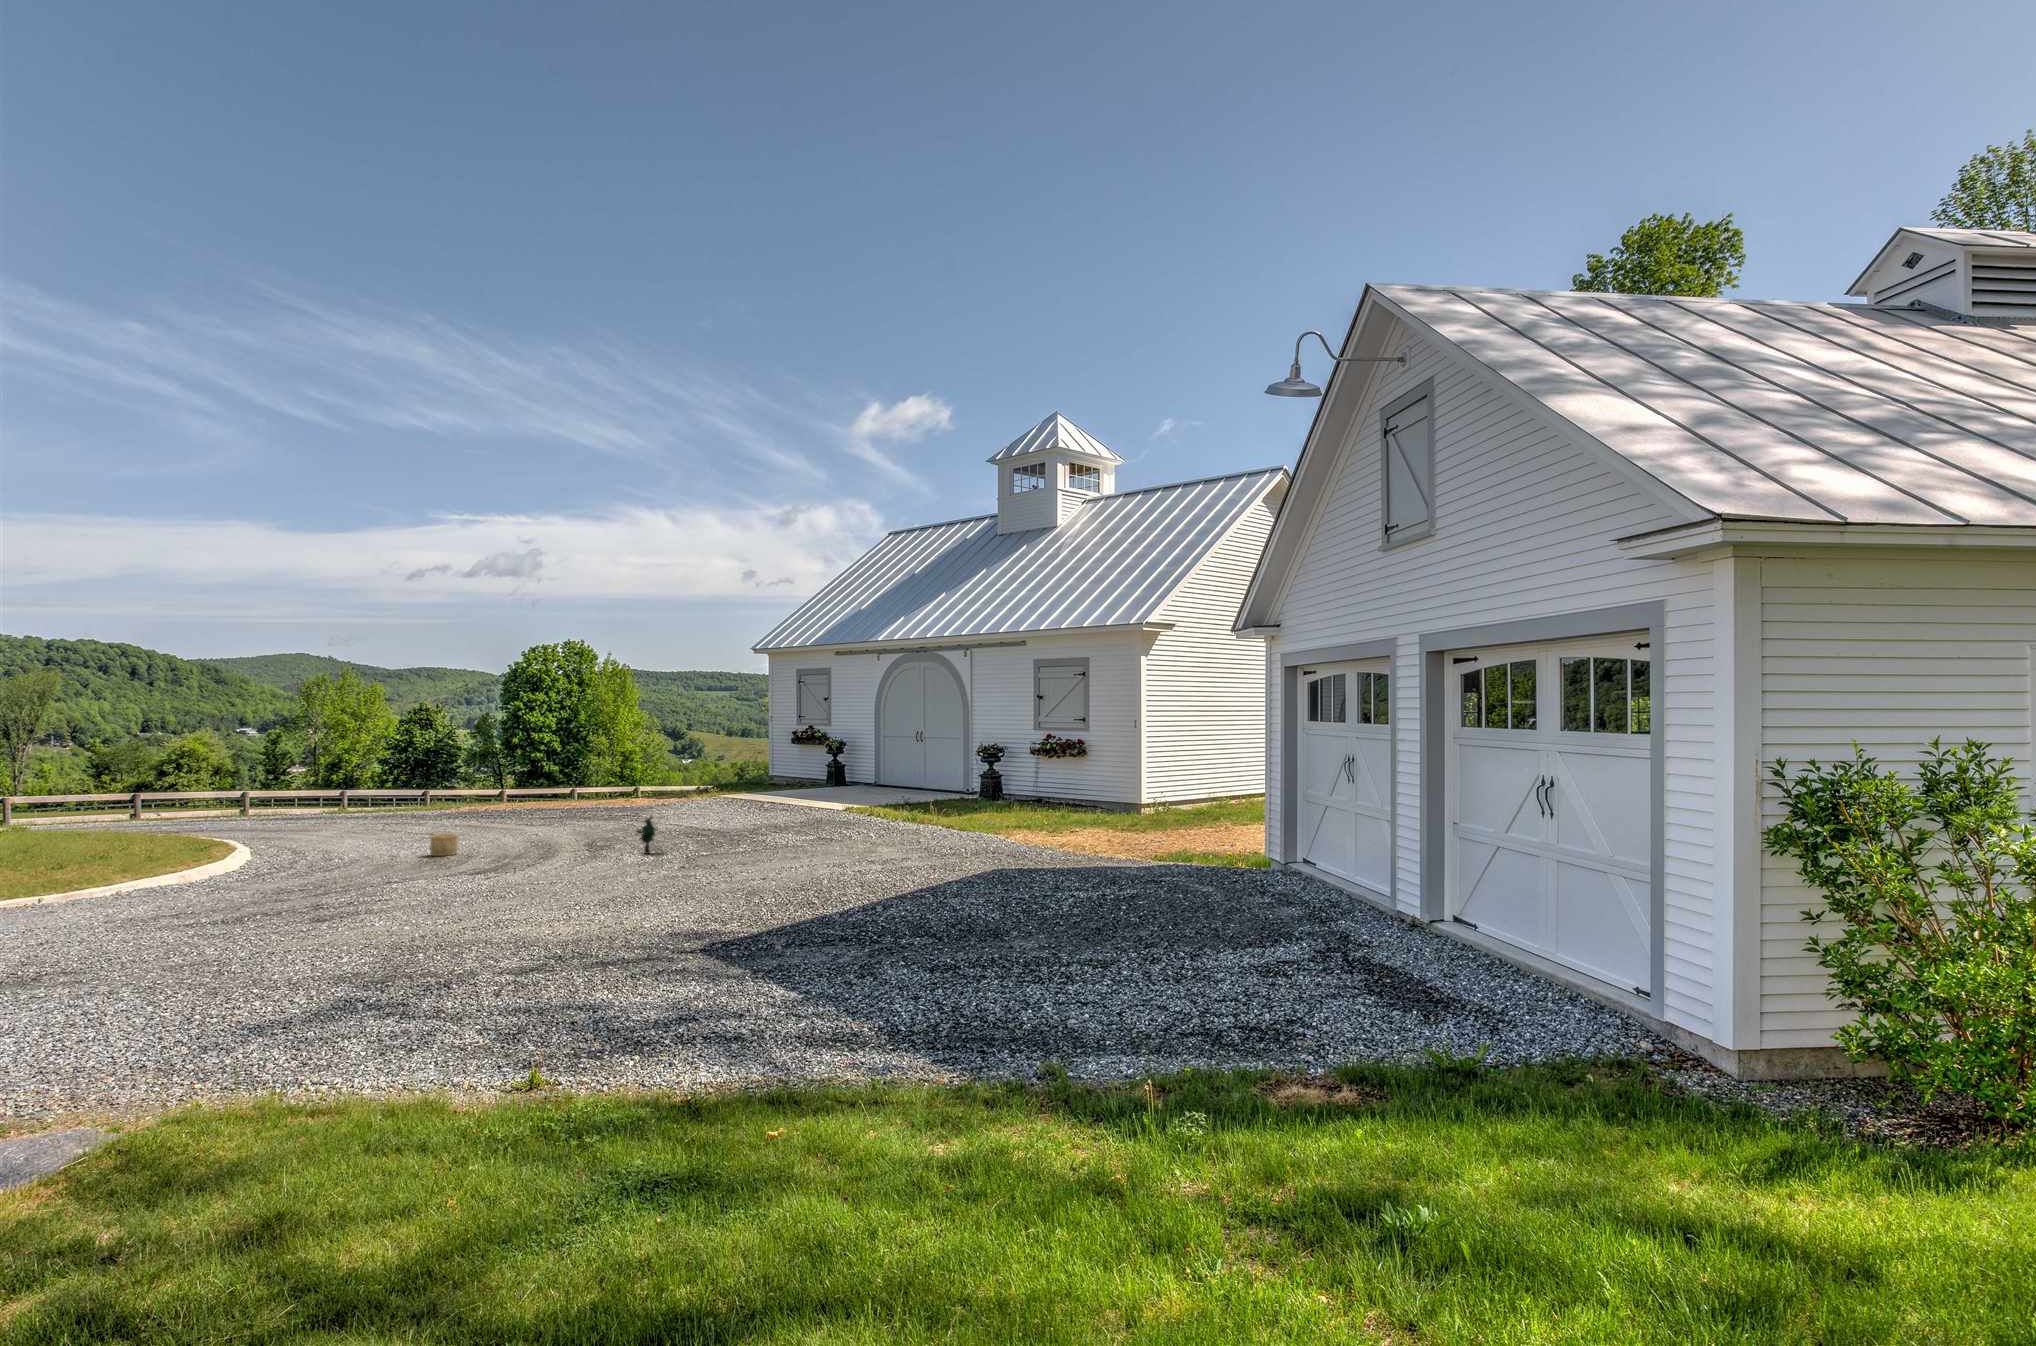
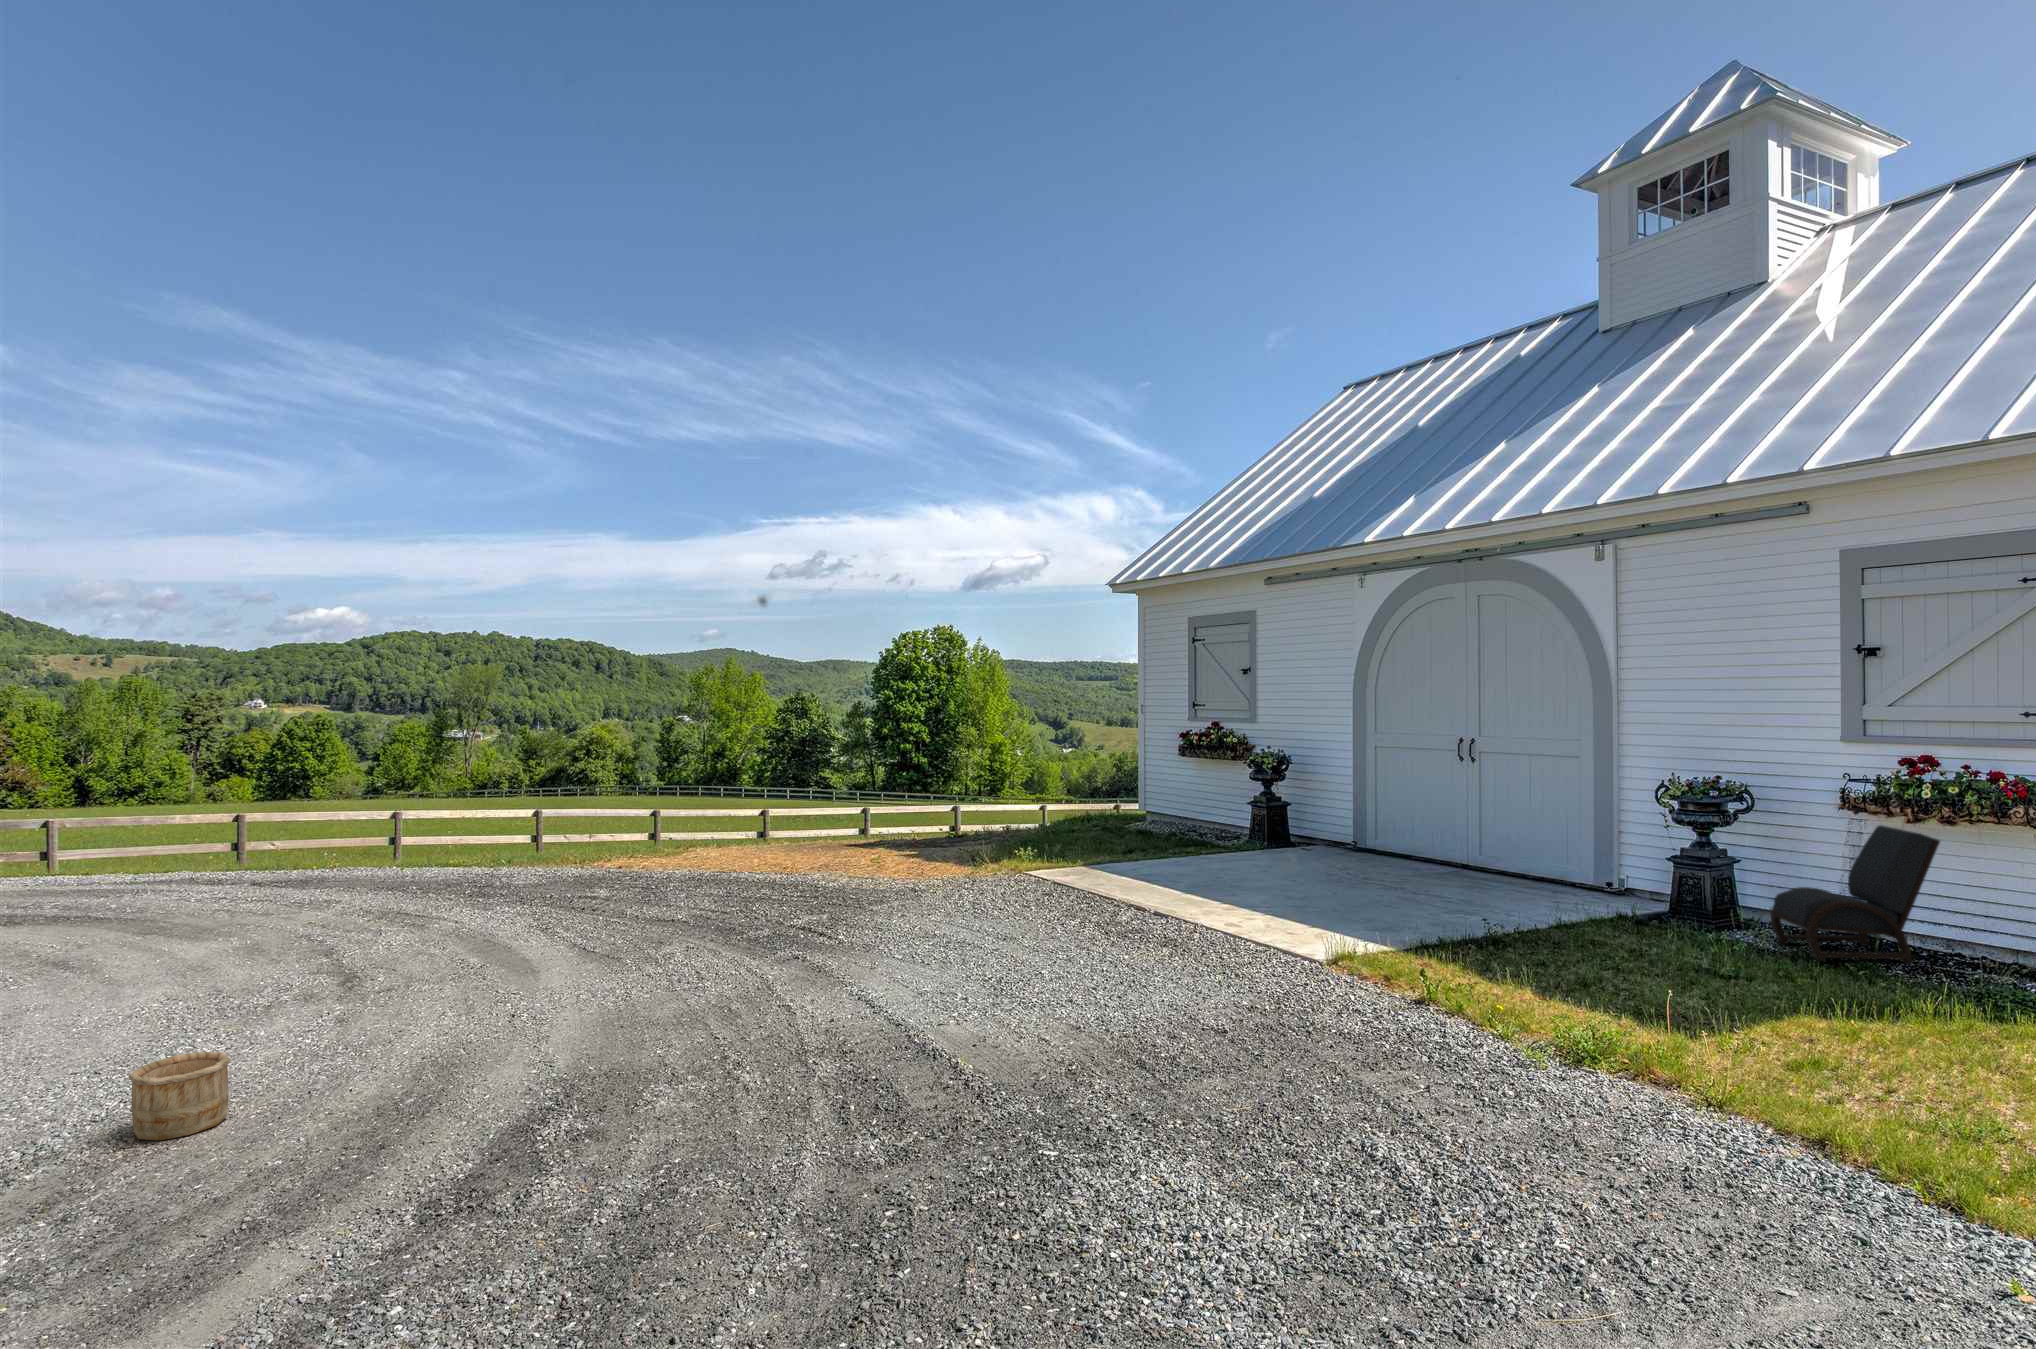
lounge chair: none [1007,760,1051,808] -> present [1771,825,1940,964]
decorative plant: present [637,816,657,854] -> none [646,1092,740,1259]

